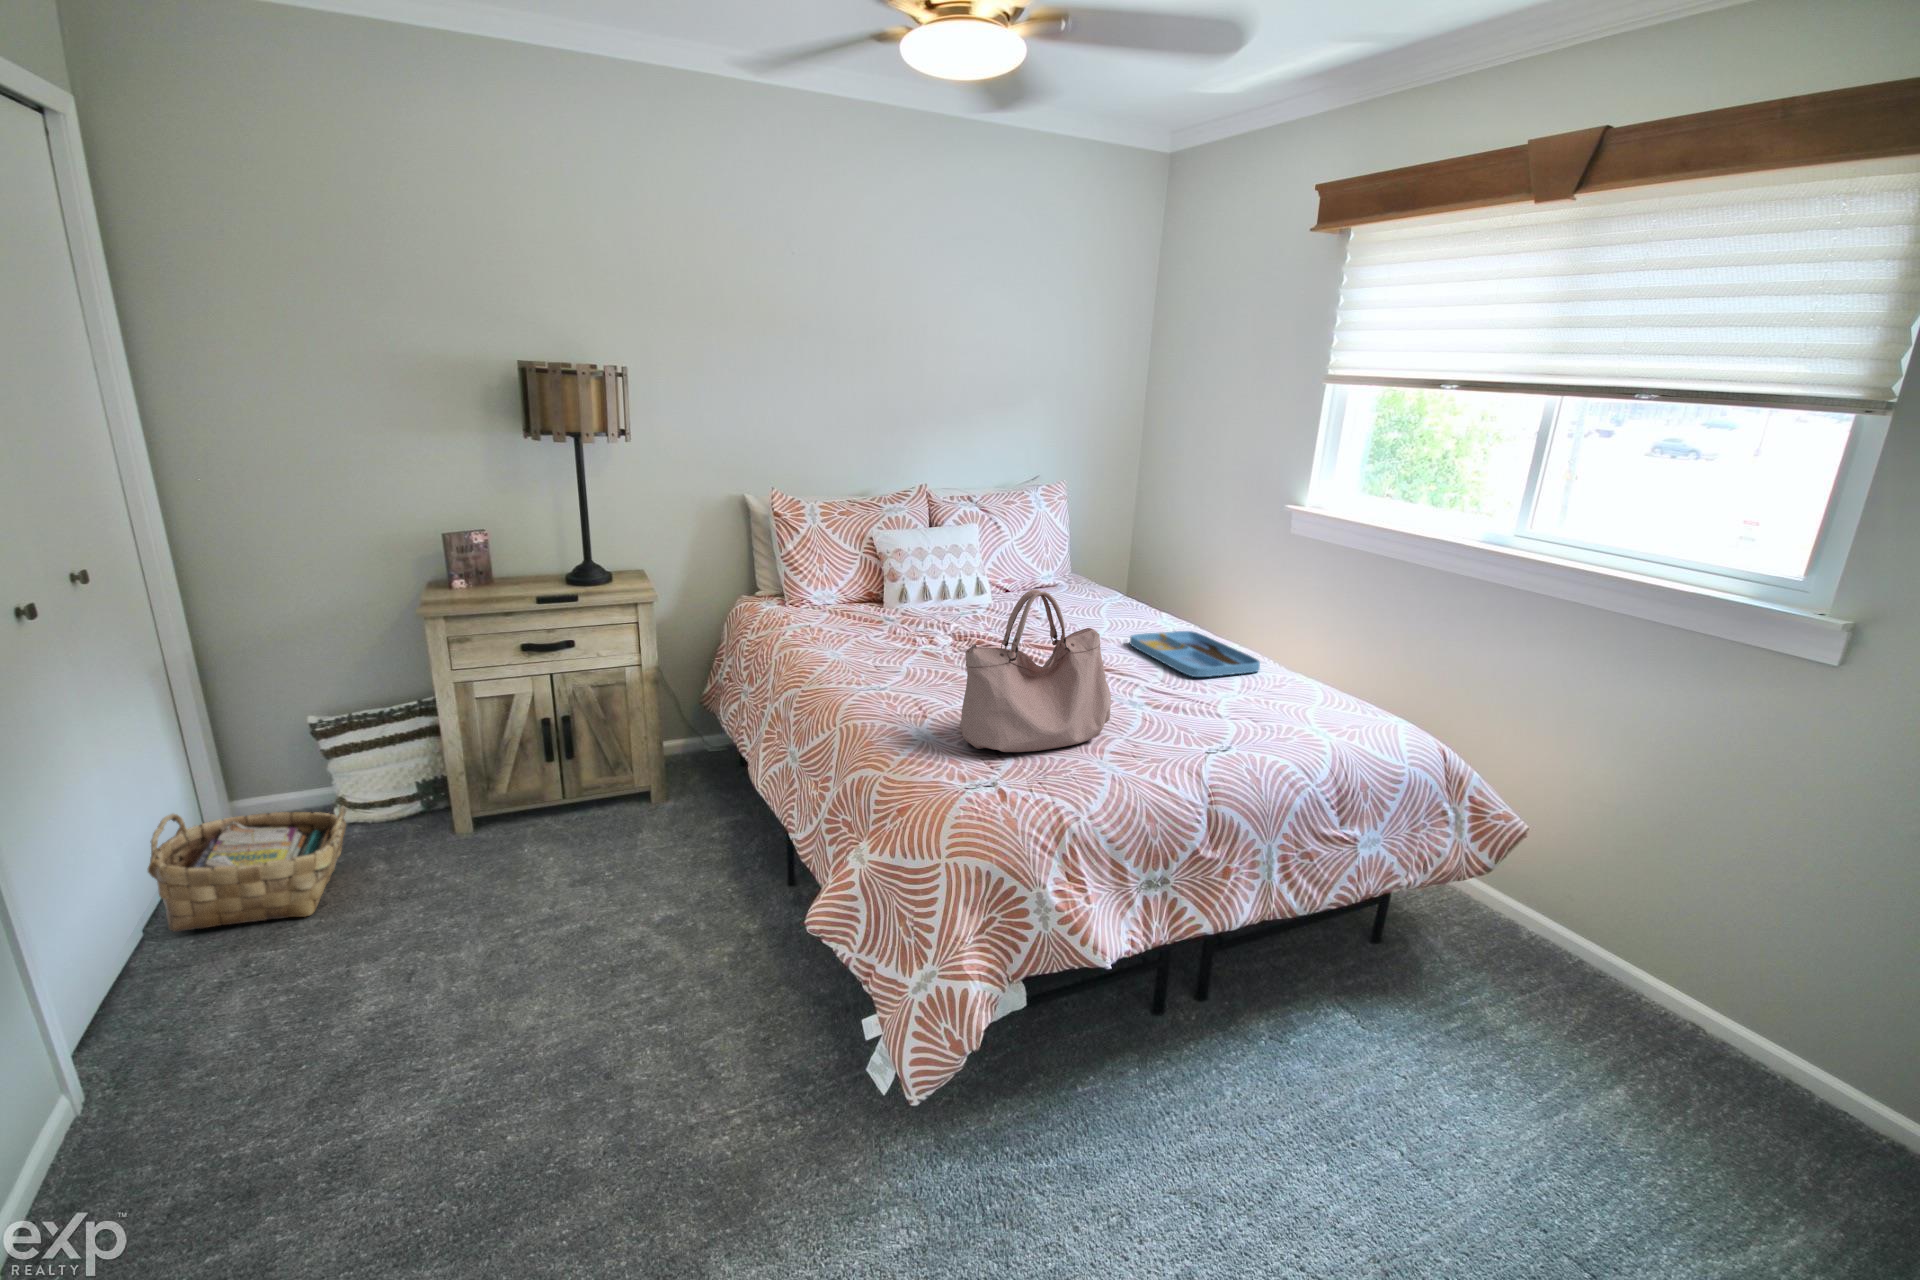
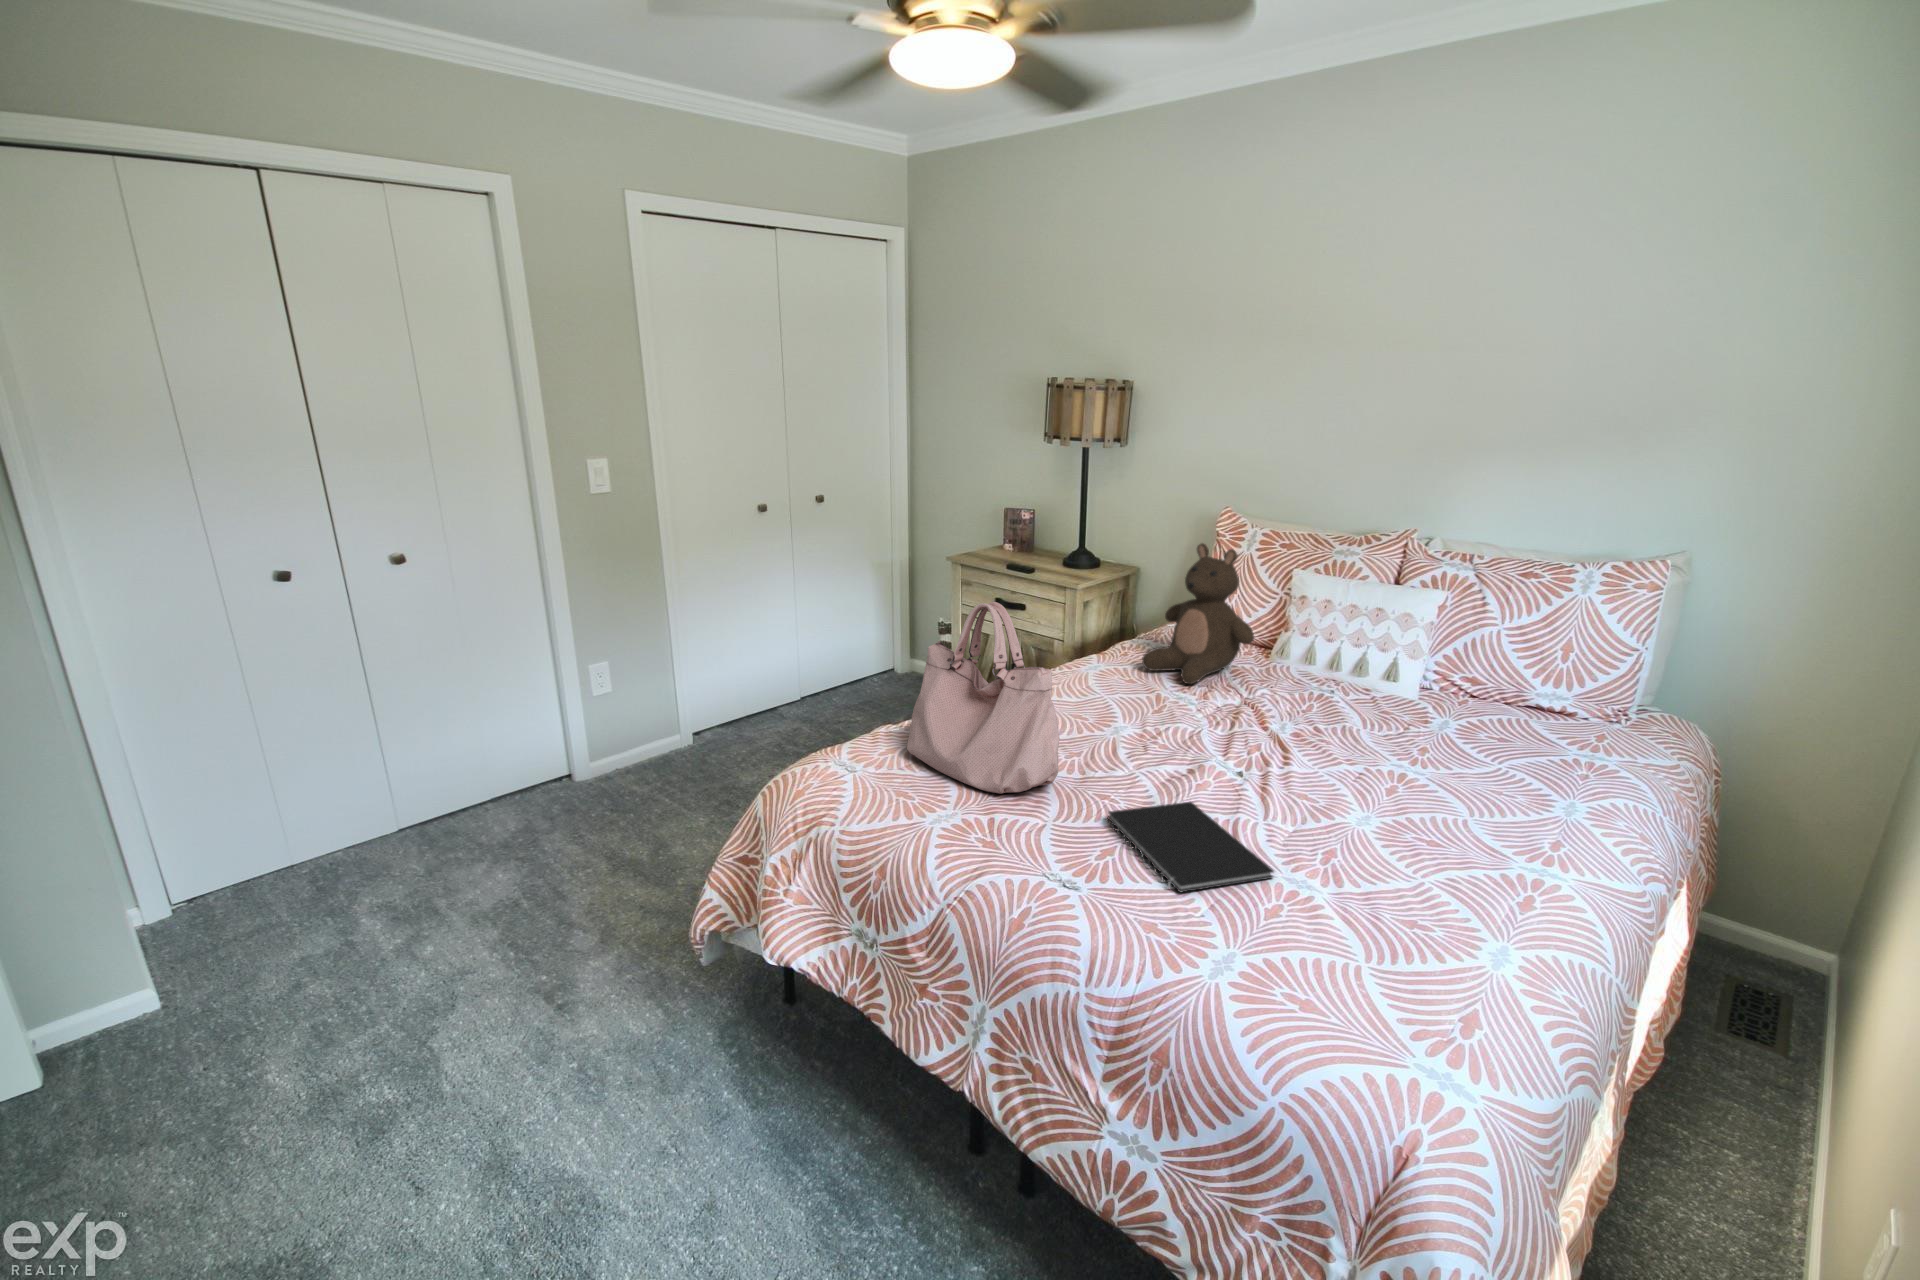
stuffed bear: none [842,522,931,641] -> present [1142,543,1254,684]
tray: present [1130,631,1260,677] -> none [1320,777,1537,901]
notebook: none [1136,688,1248,724] -> present [1106,802,1274,892]
woven basket: present [147,806,346,932] -> none [794,640,885,724]

